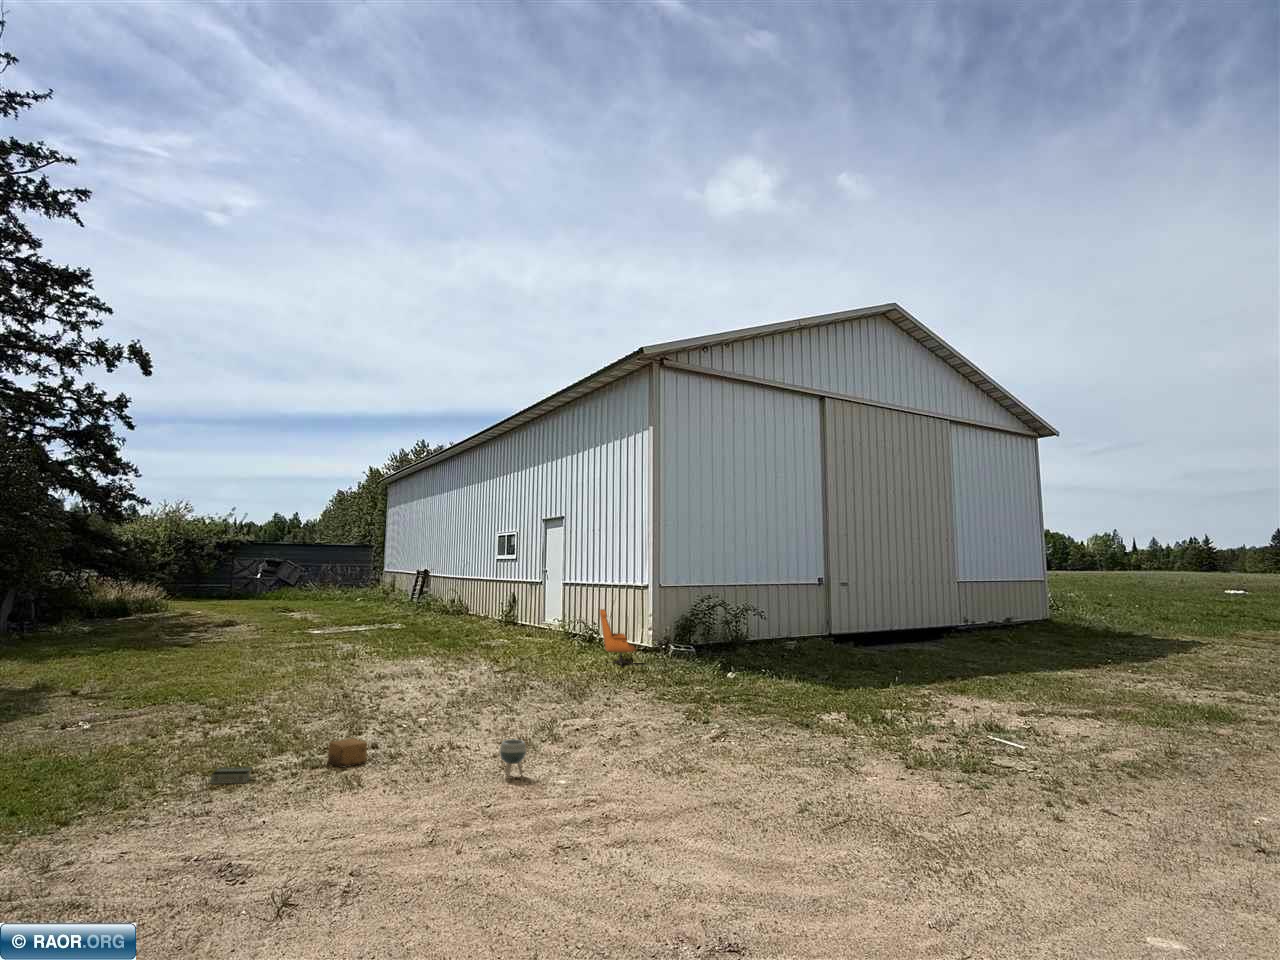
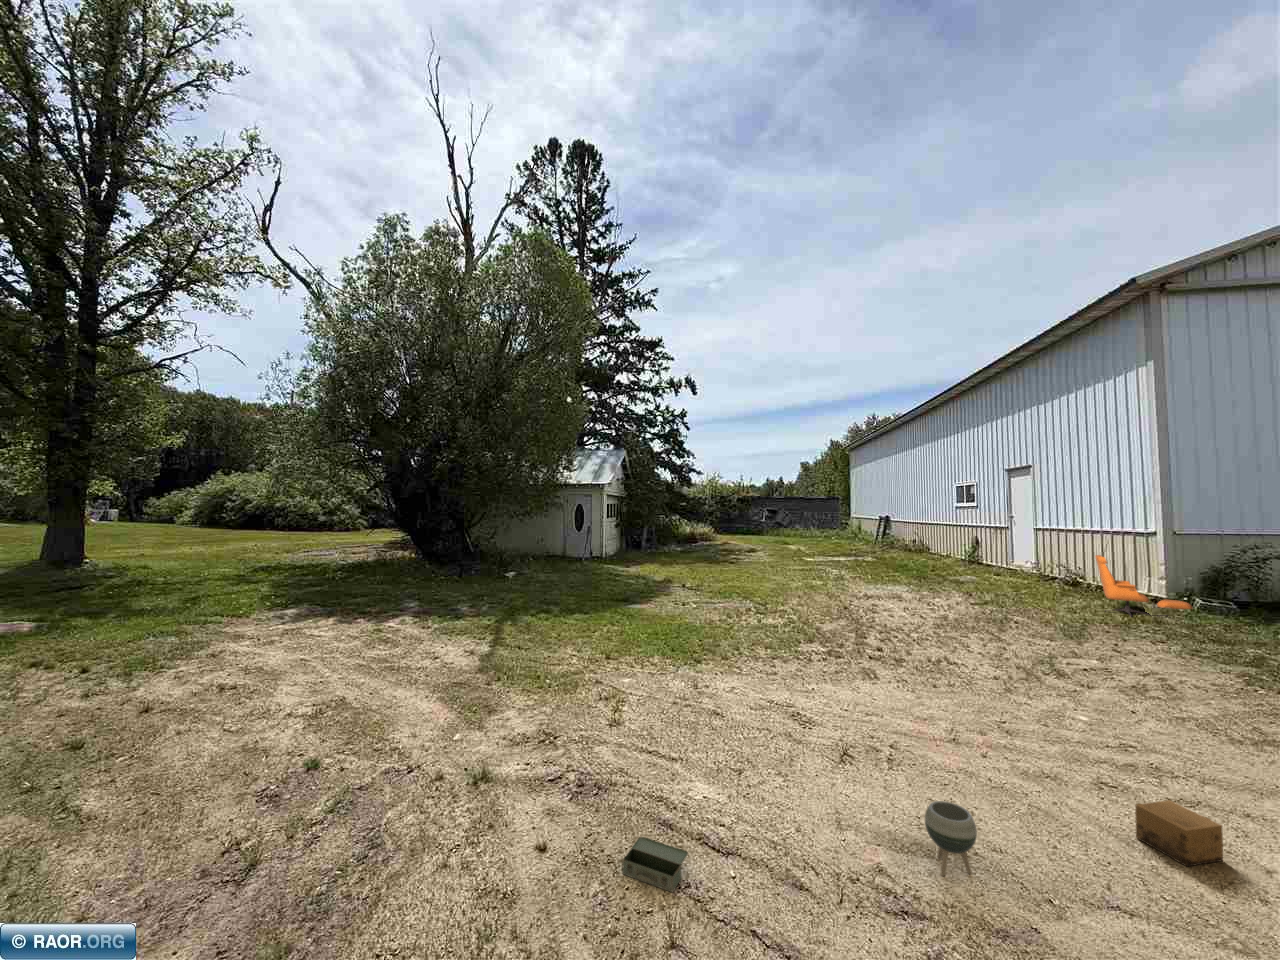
cardboard box: present [328,738,367,768] -> present [1135,800,1223,866]
planter: present [500,739,526,778] -> present [925,801,977,876]
toolbox: present [210,767,252,784] -> present [622,837,688,892]

